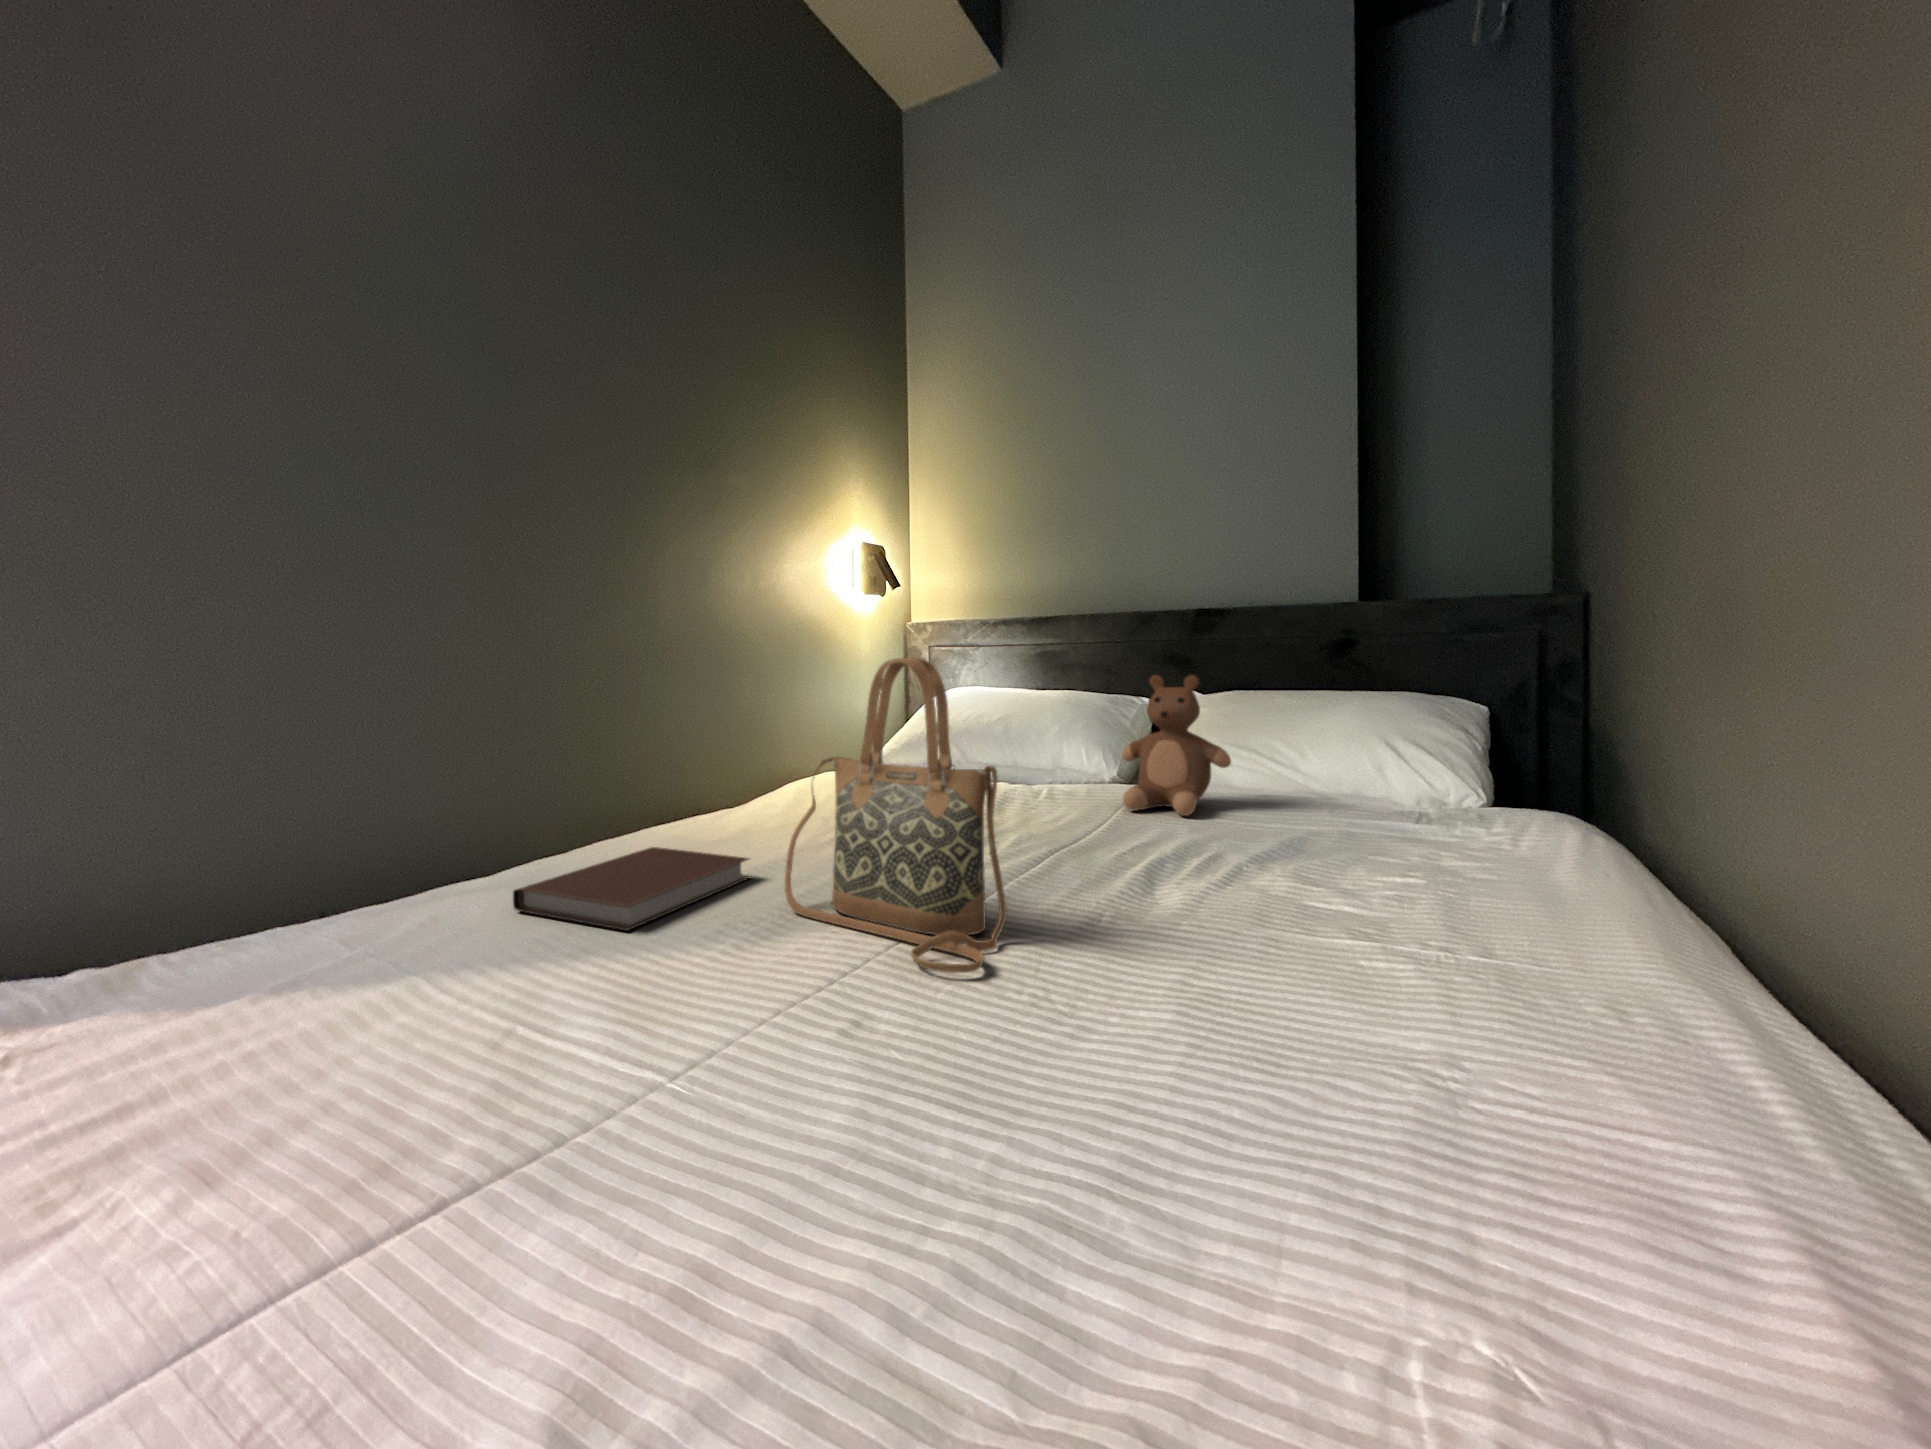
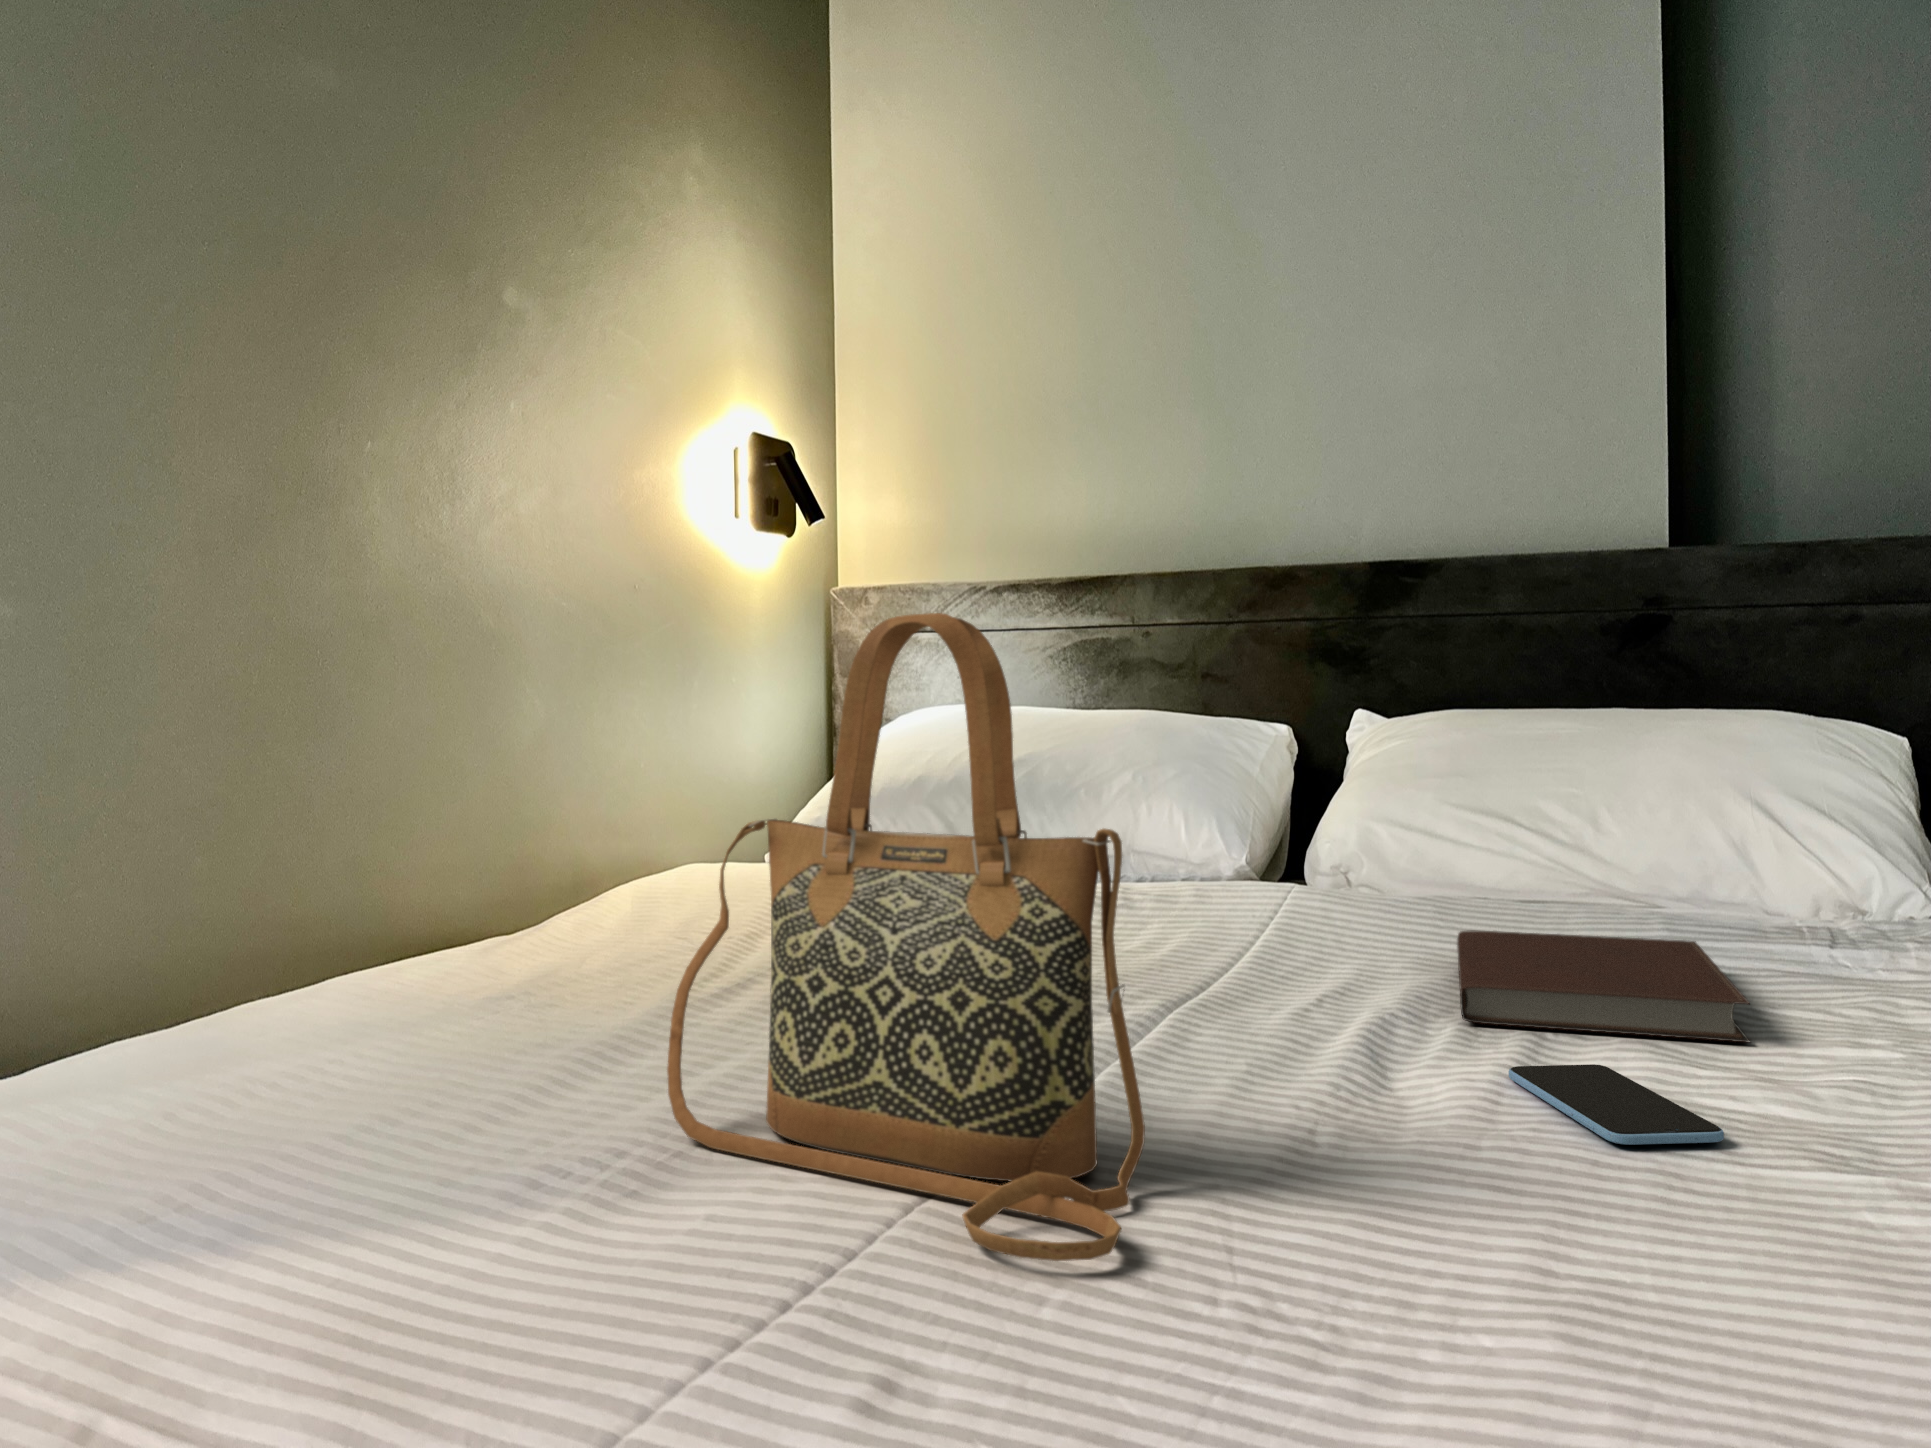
teddy bear: present [1122,675,1231,816] -> none [1267,670,1478,936]
notebook: present [513,847,750,931] -> present [1457,930,1750,1042]
smartphone: none [1210,886,1306,926] -> present [1509,1064,1724,1145]

